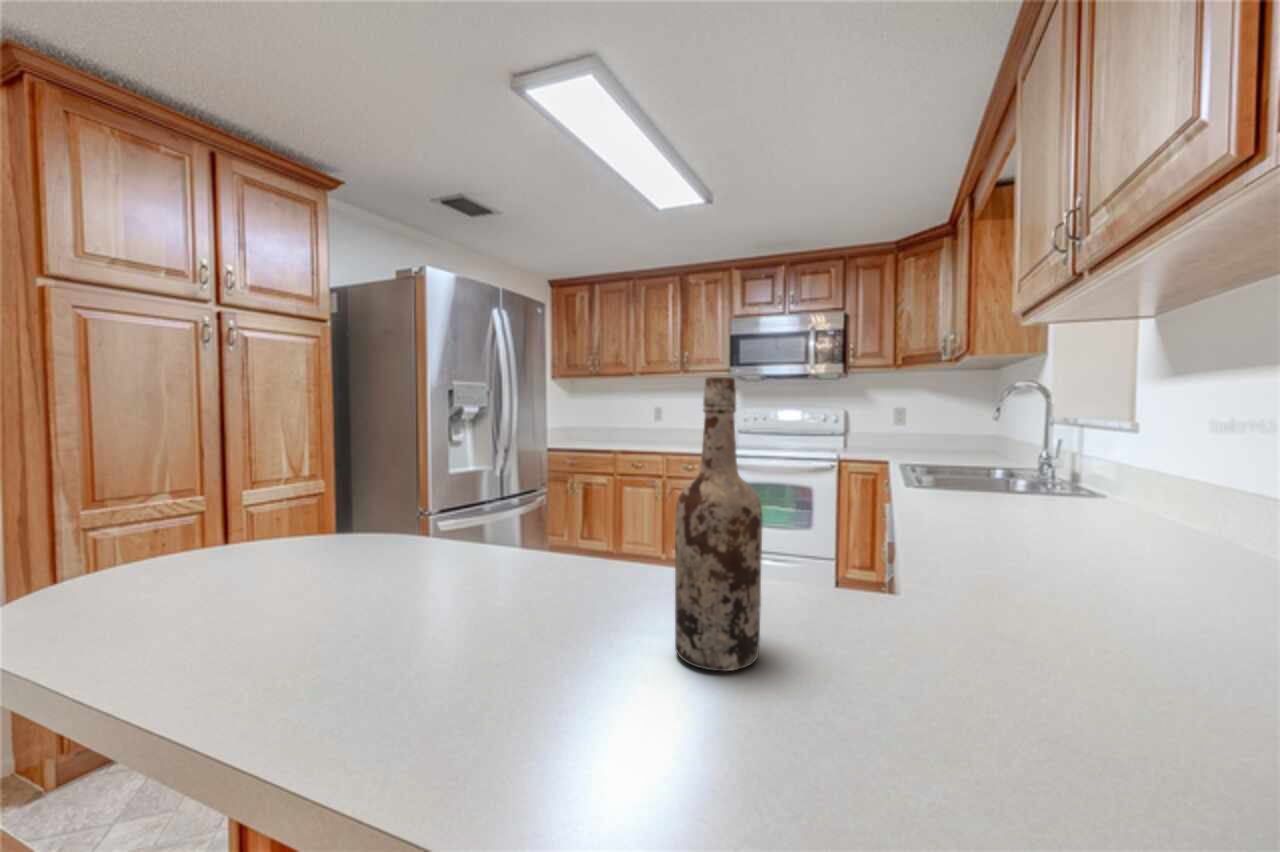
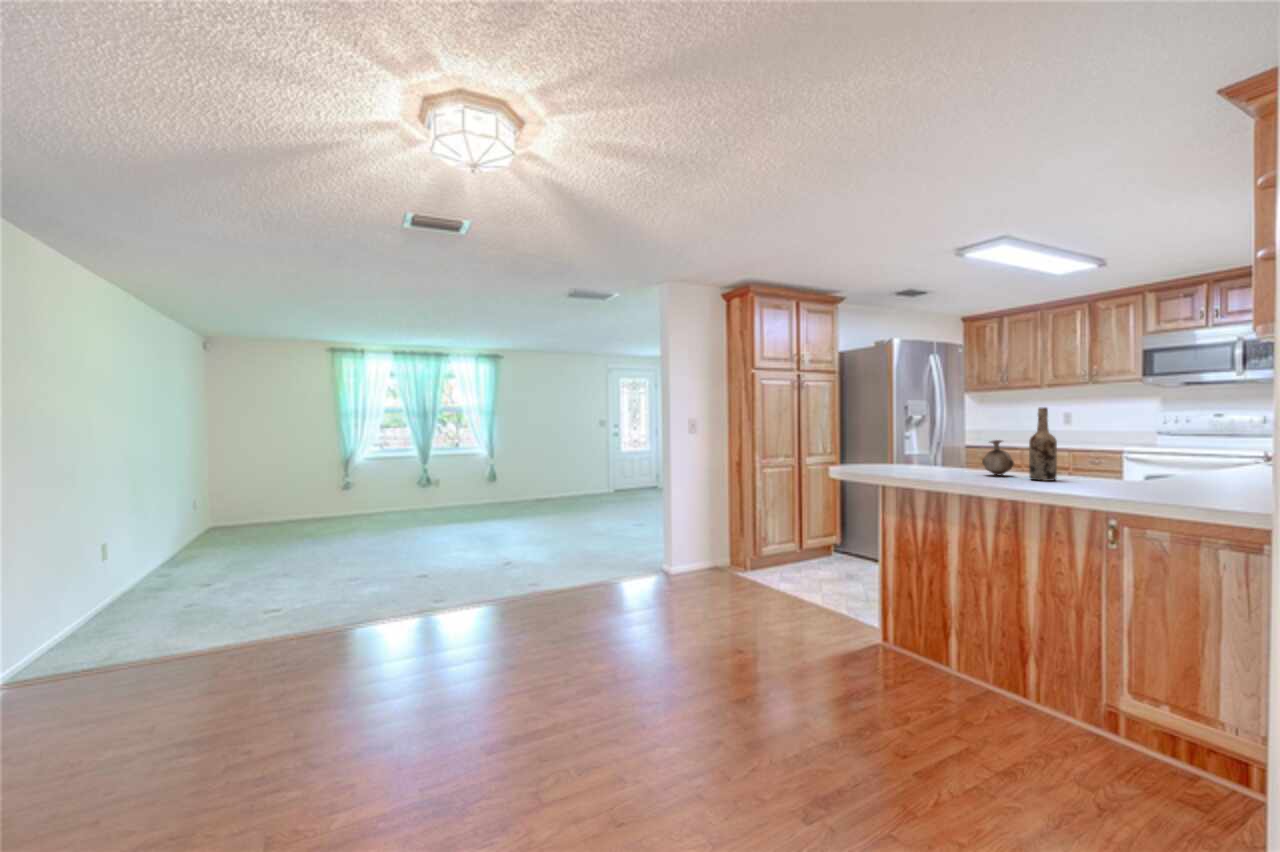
vase: none [527,494,624,621] -> present [982,440,1014,475]

